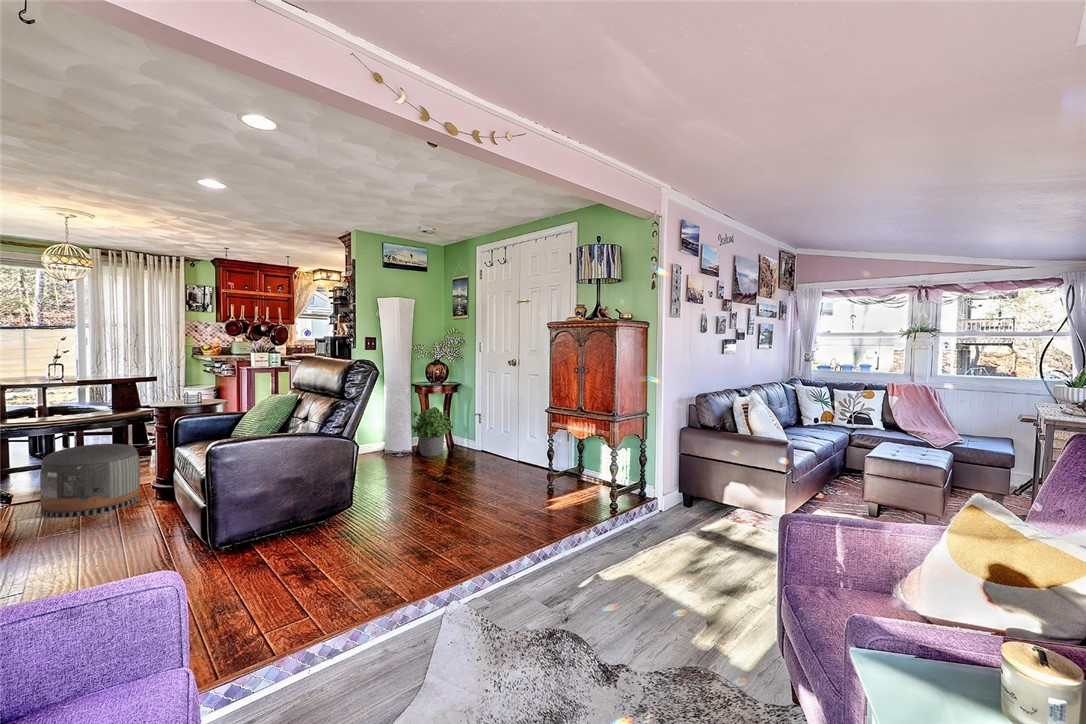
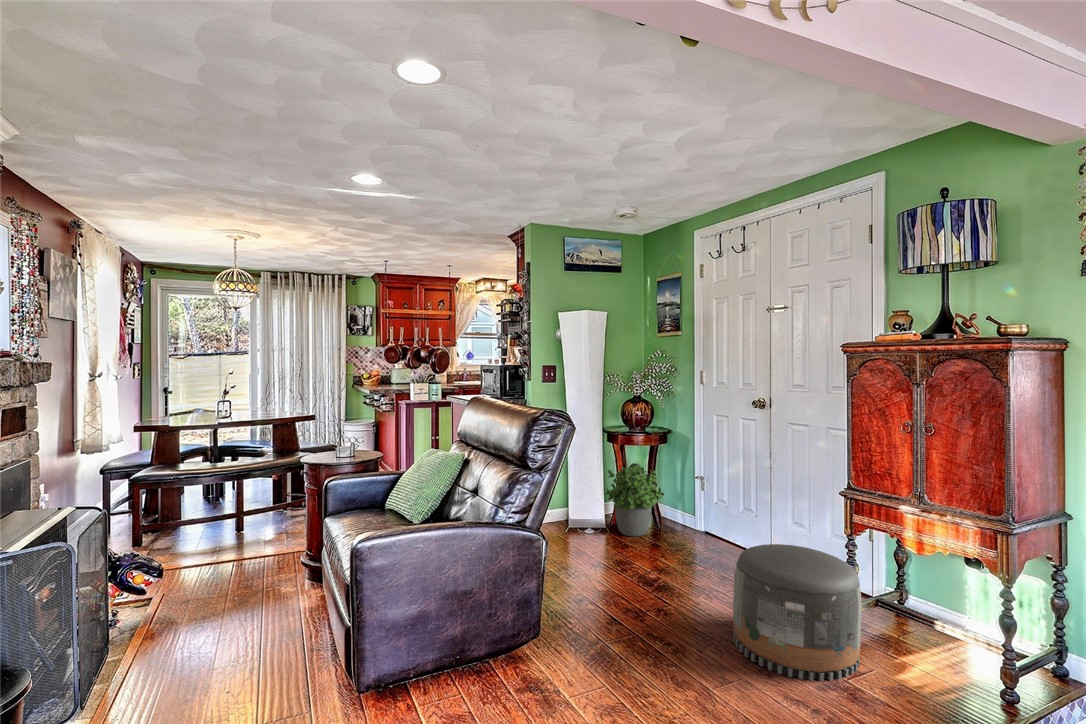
pouf: present [40,444,140,518] -> present [733,544,862,681]

